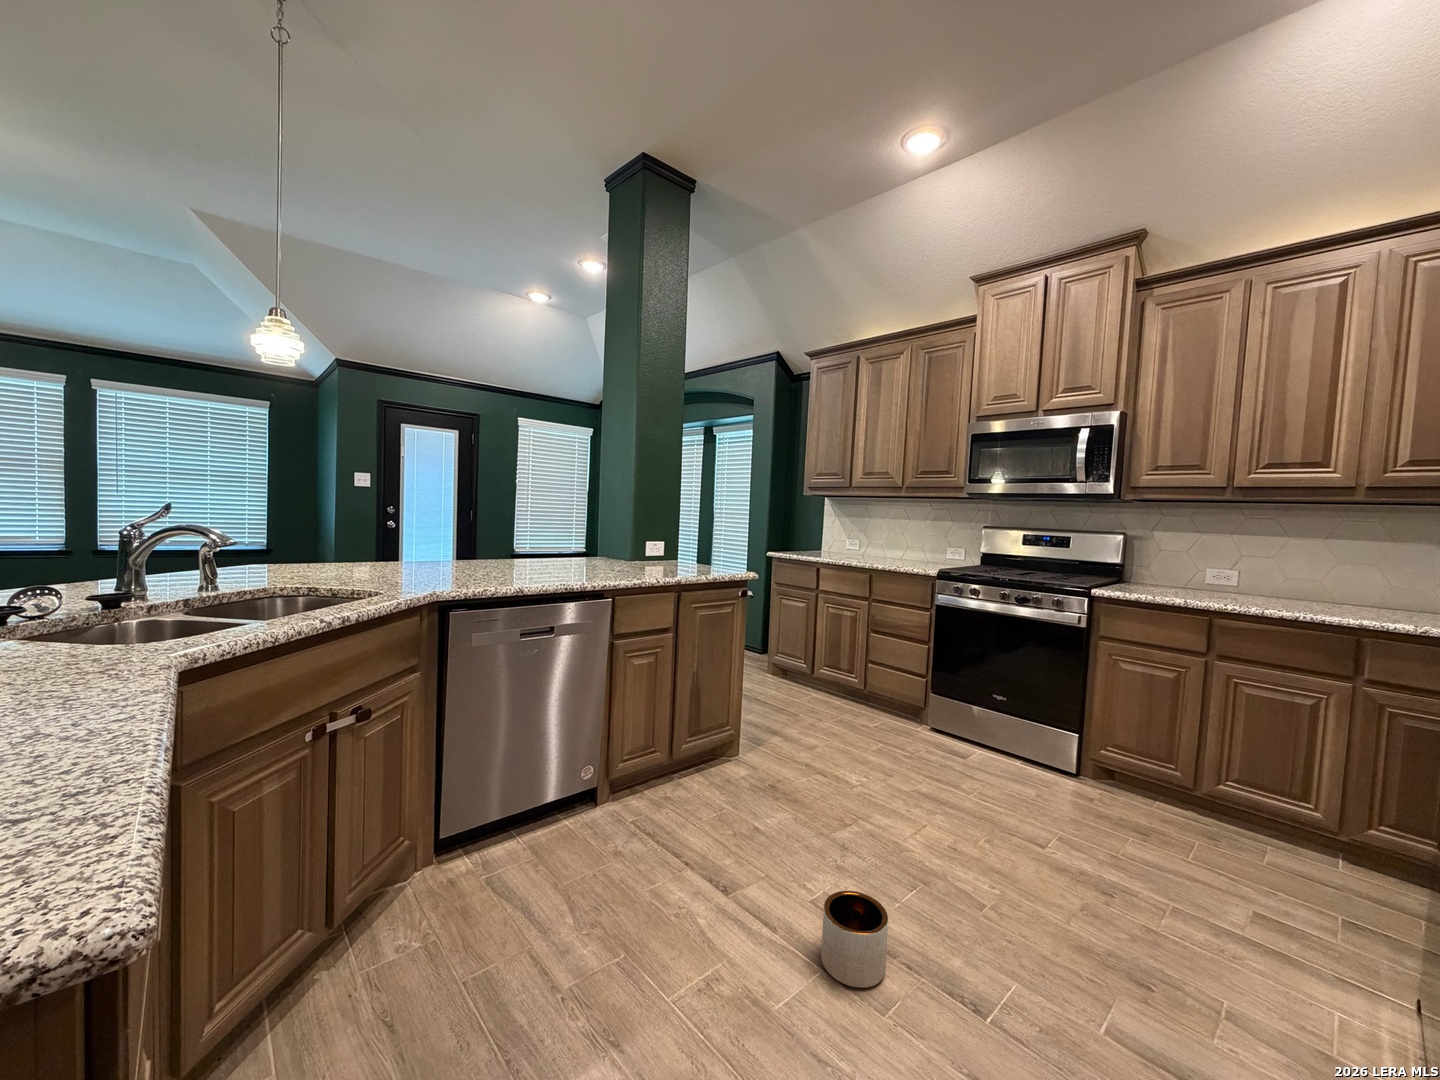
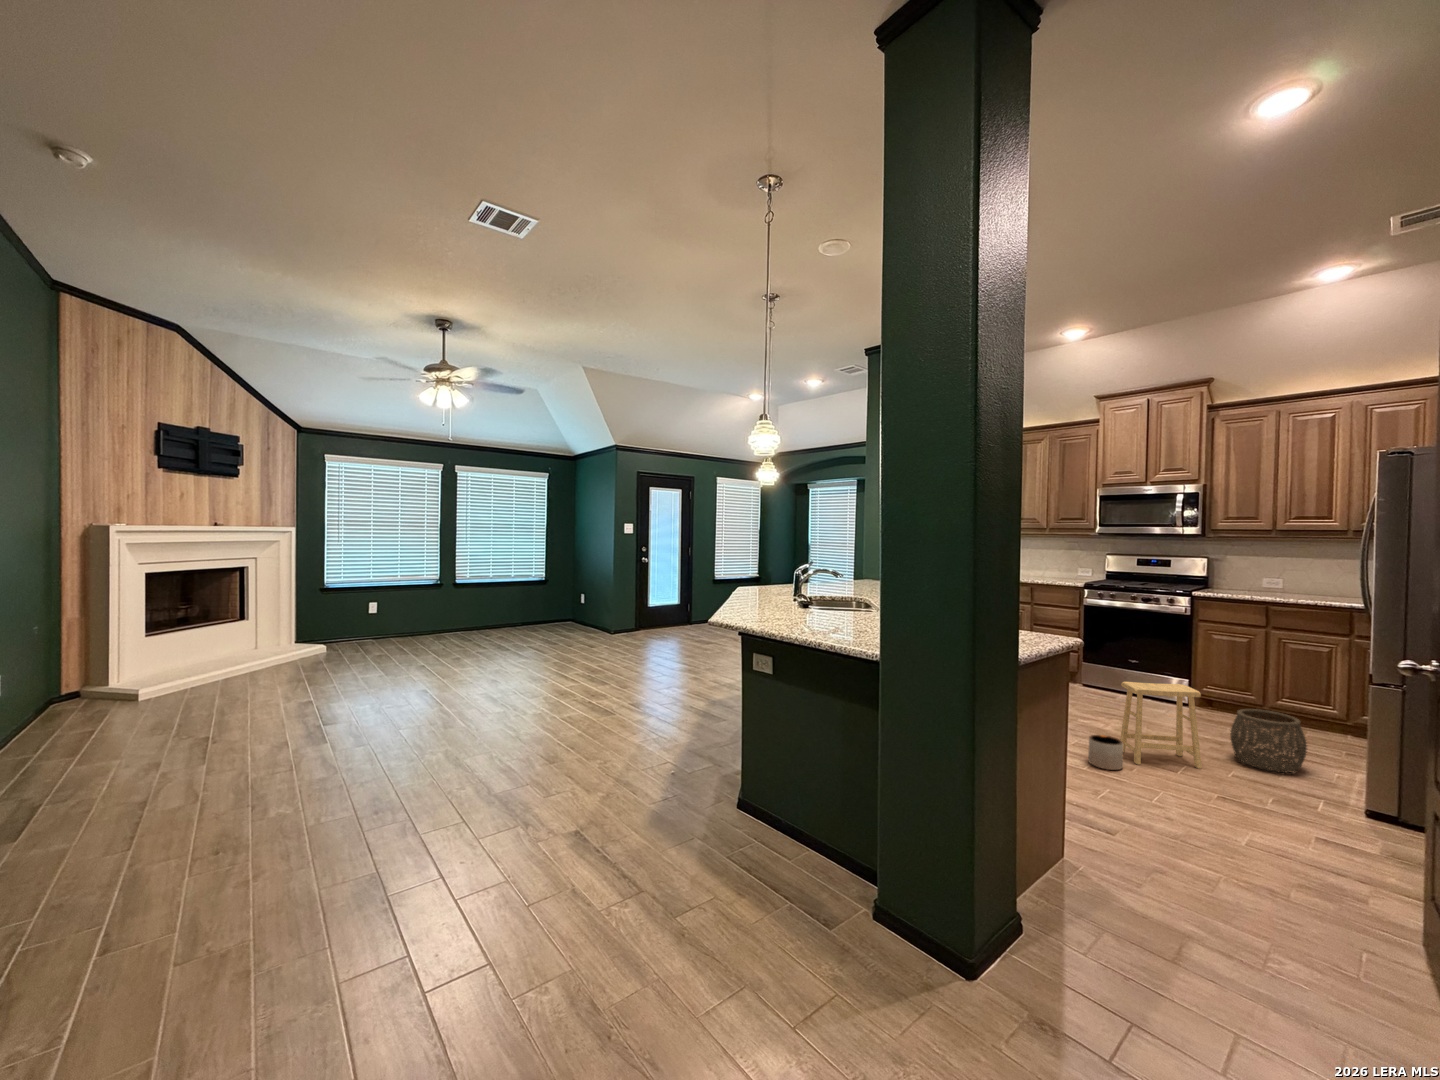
footstool: none [907,773,1061,980] -> present [1120,682,1202,769]
woven basket: none [1121,835,1281,1001] -> present [1230,709,1307,773]

